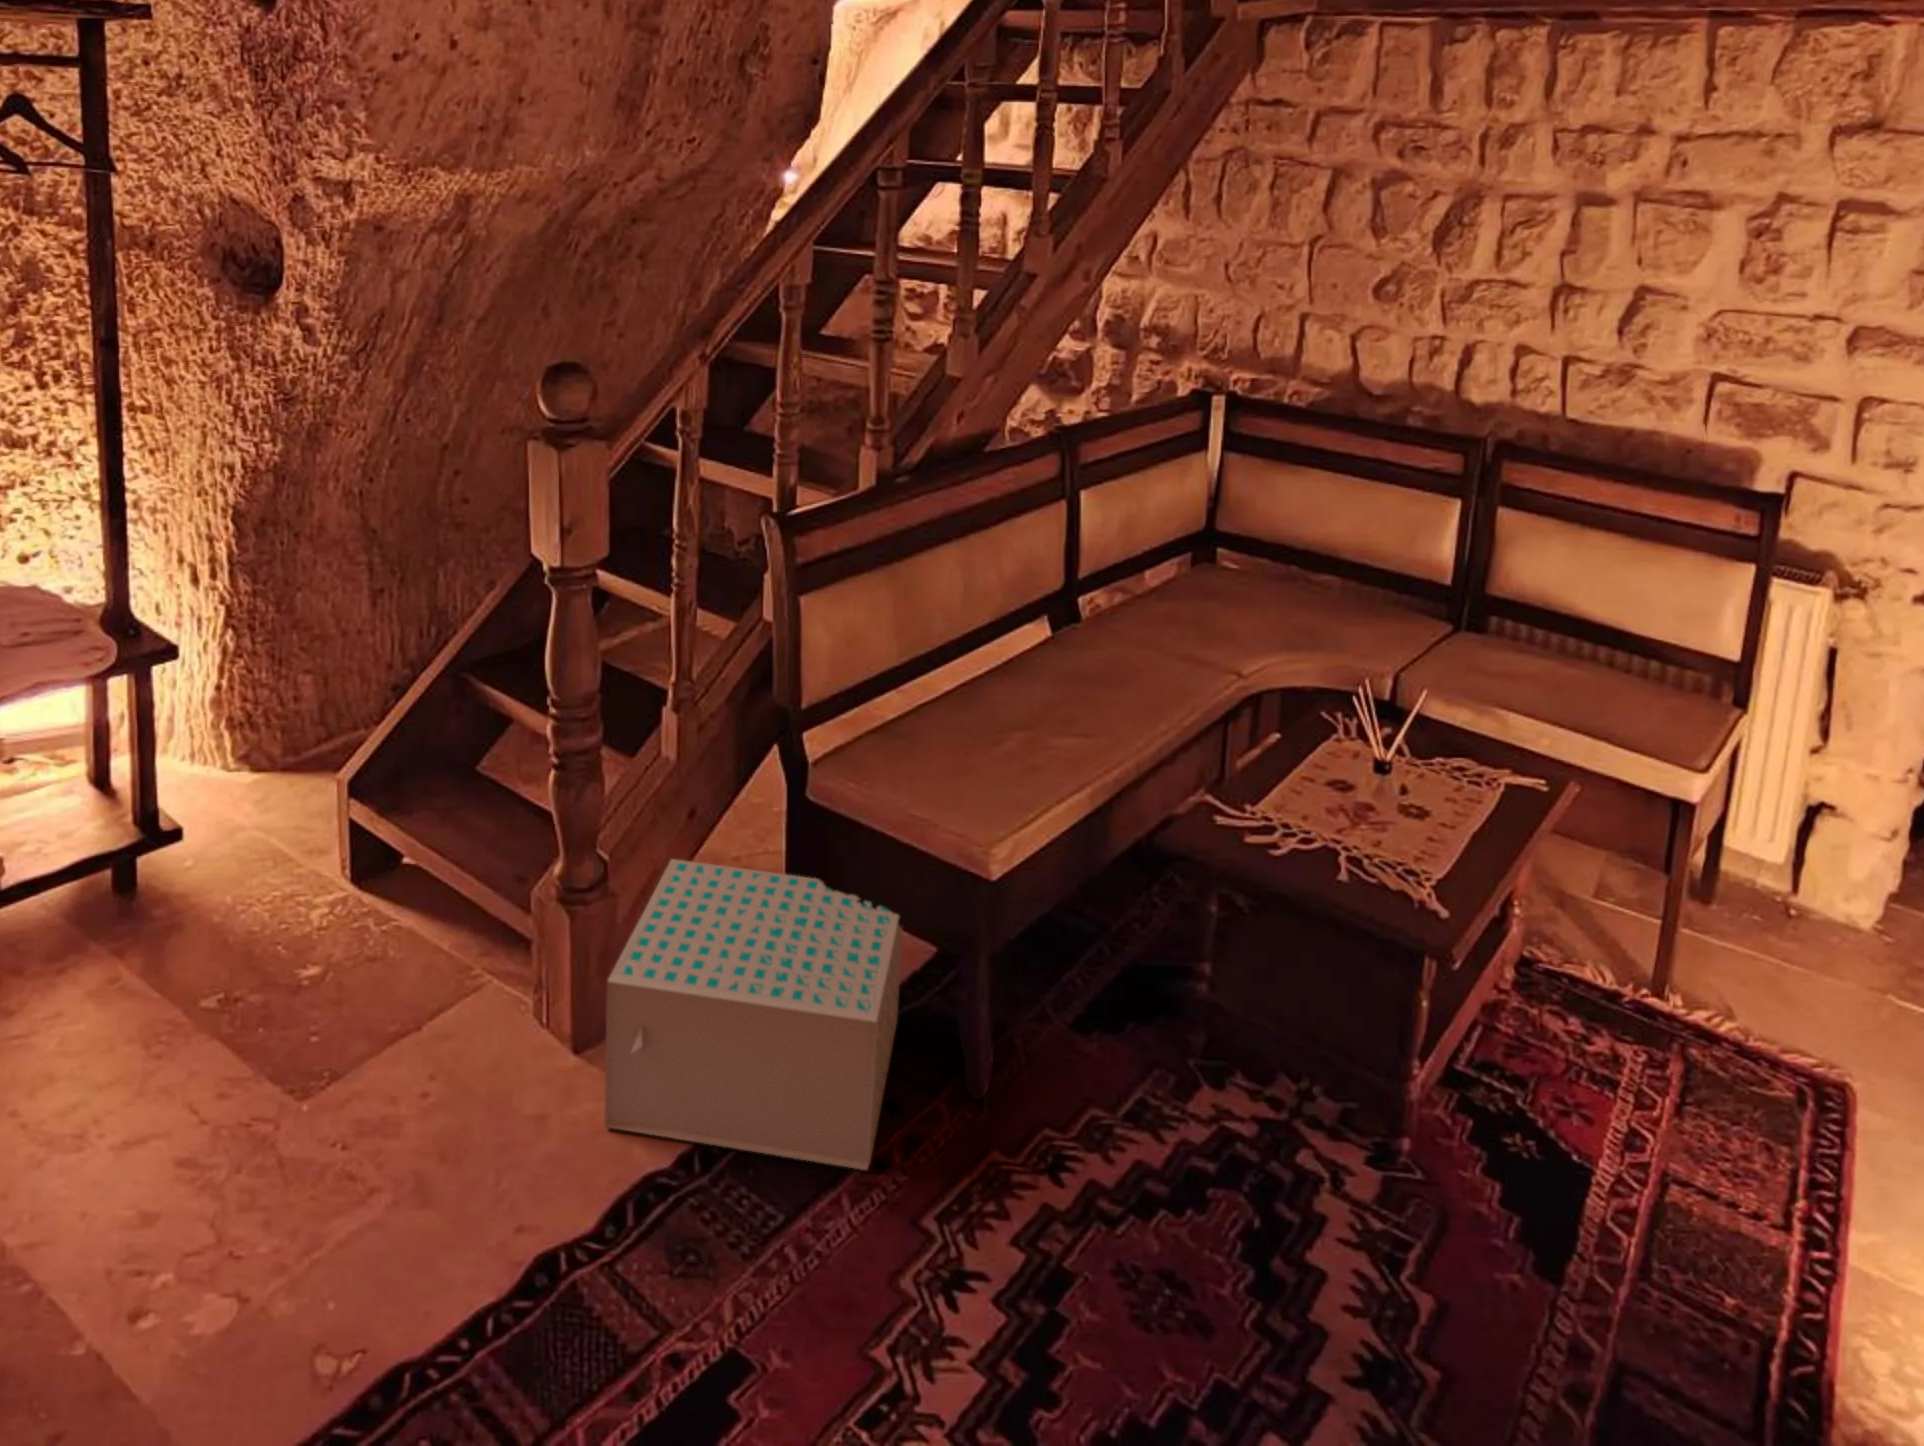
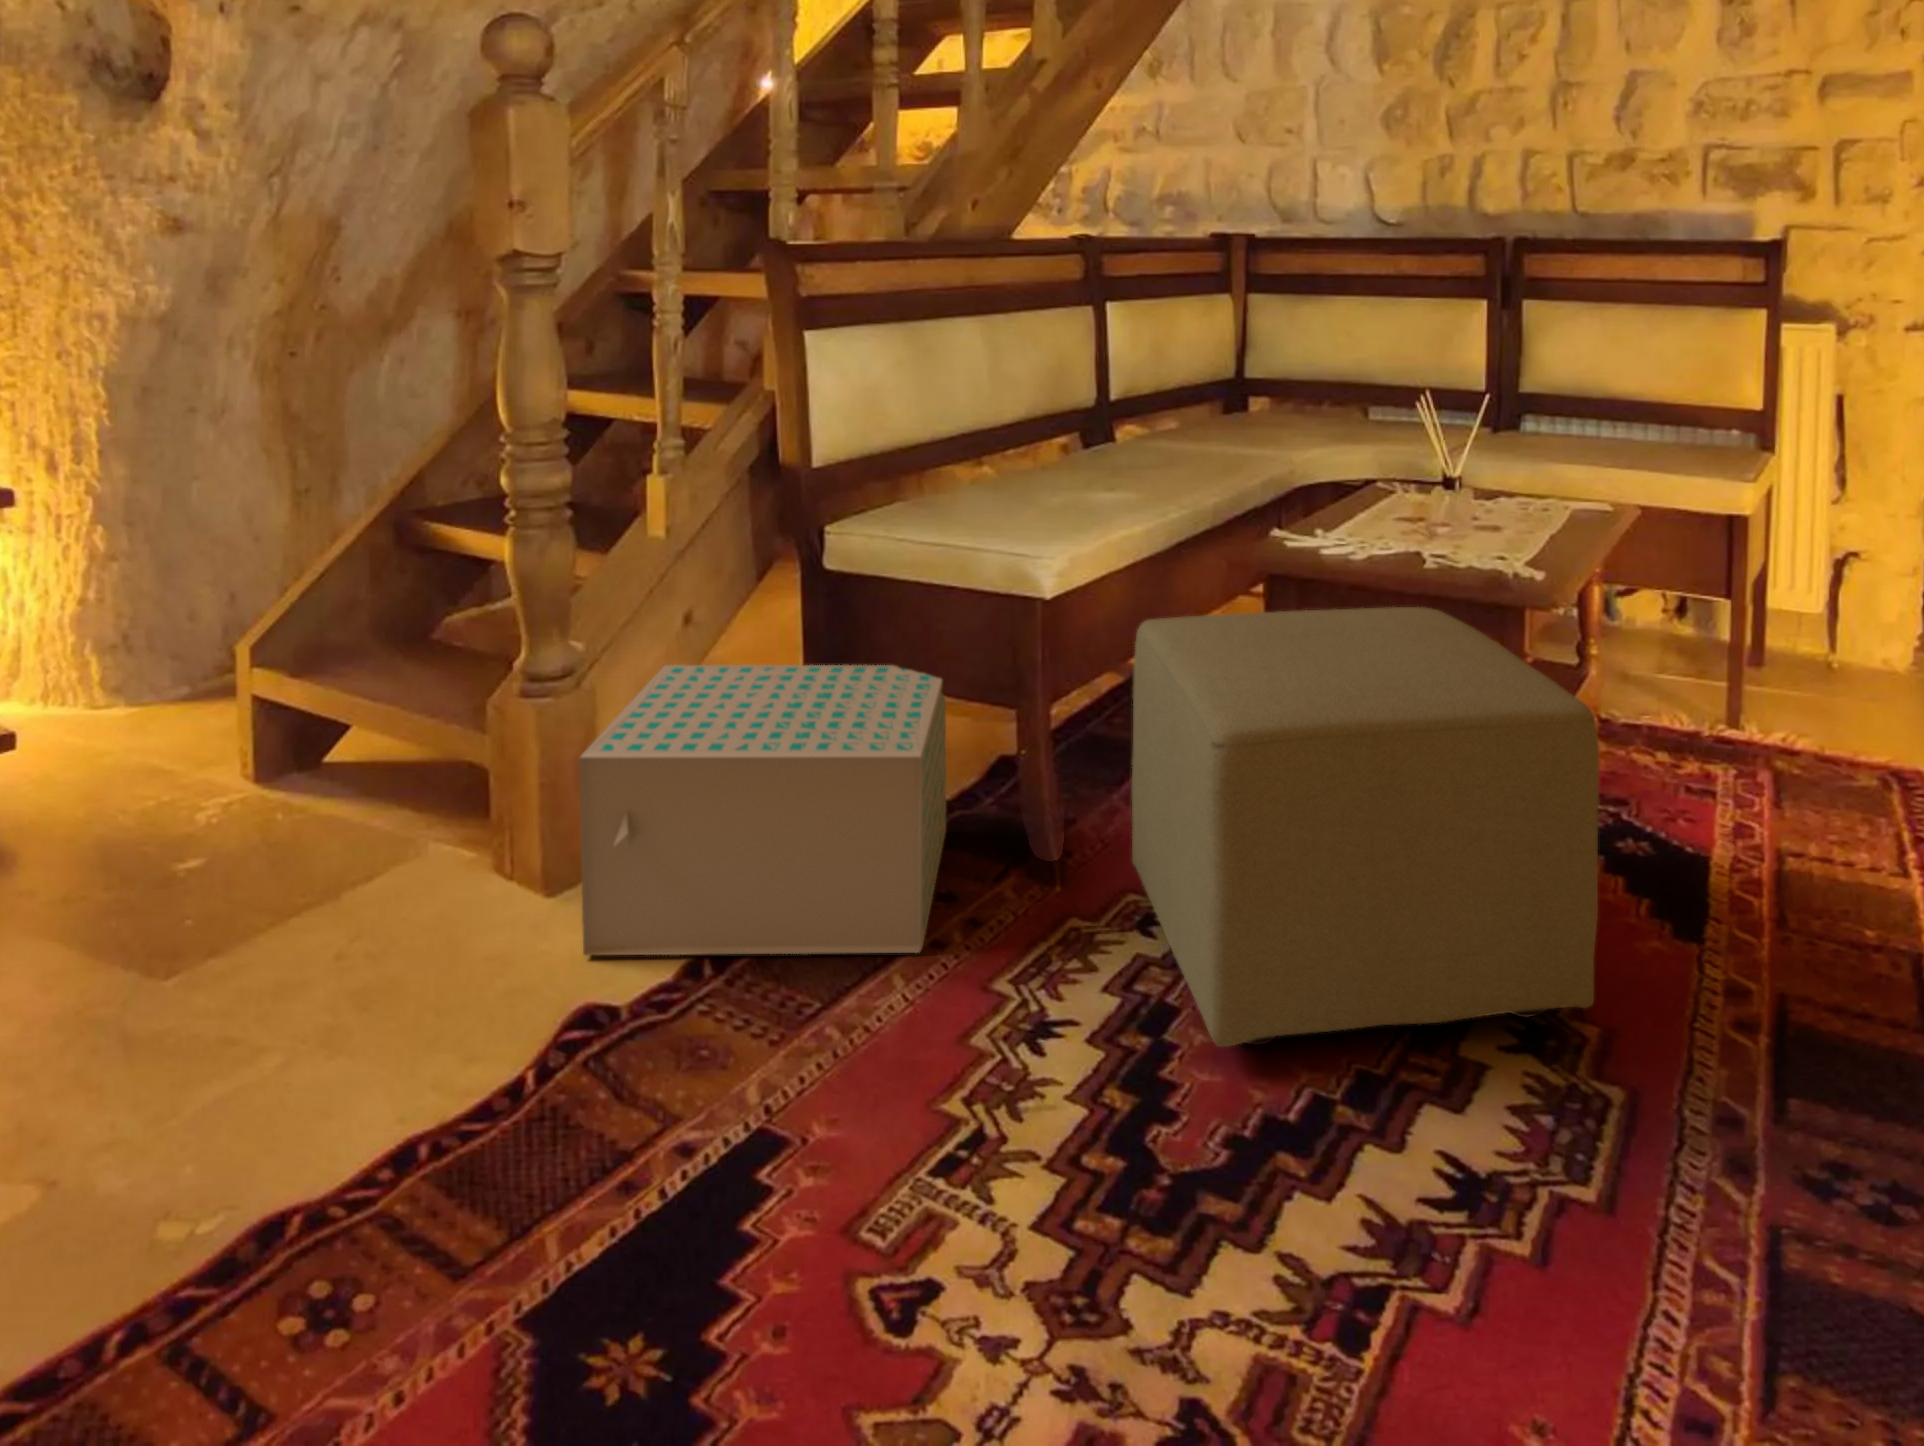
ottoman: none [1052,908,1462,1352] -> present [1132,607,1599,1047]

